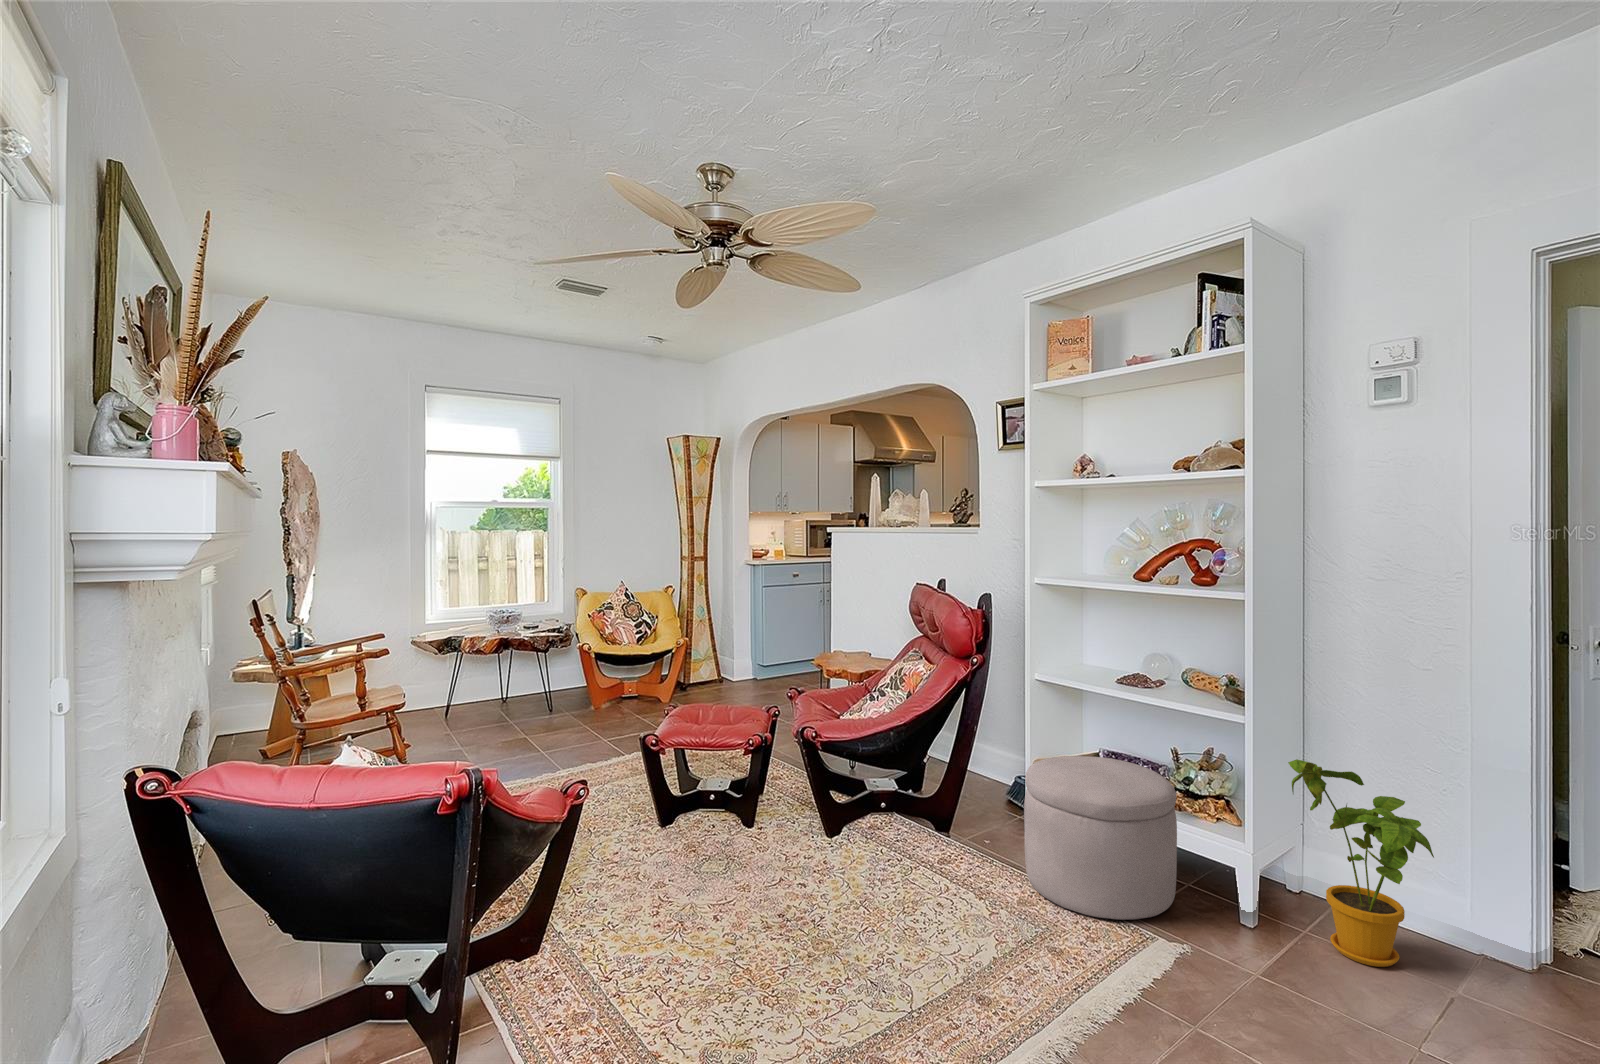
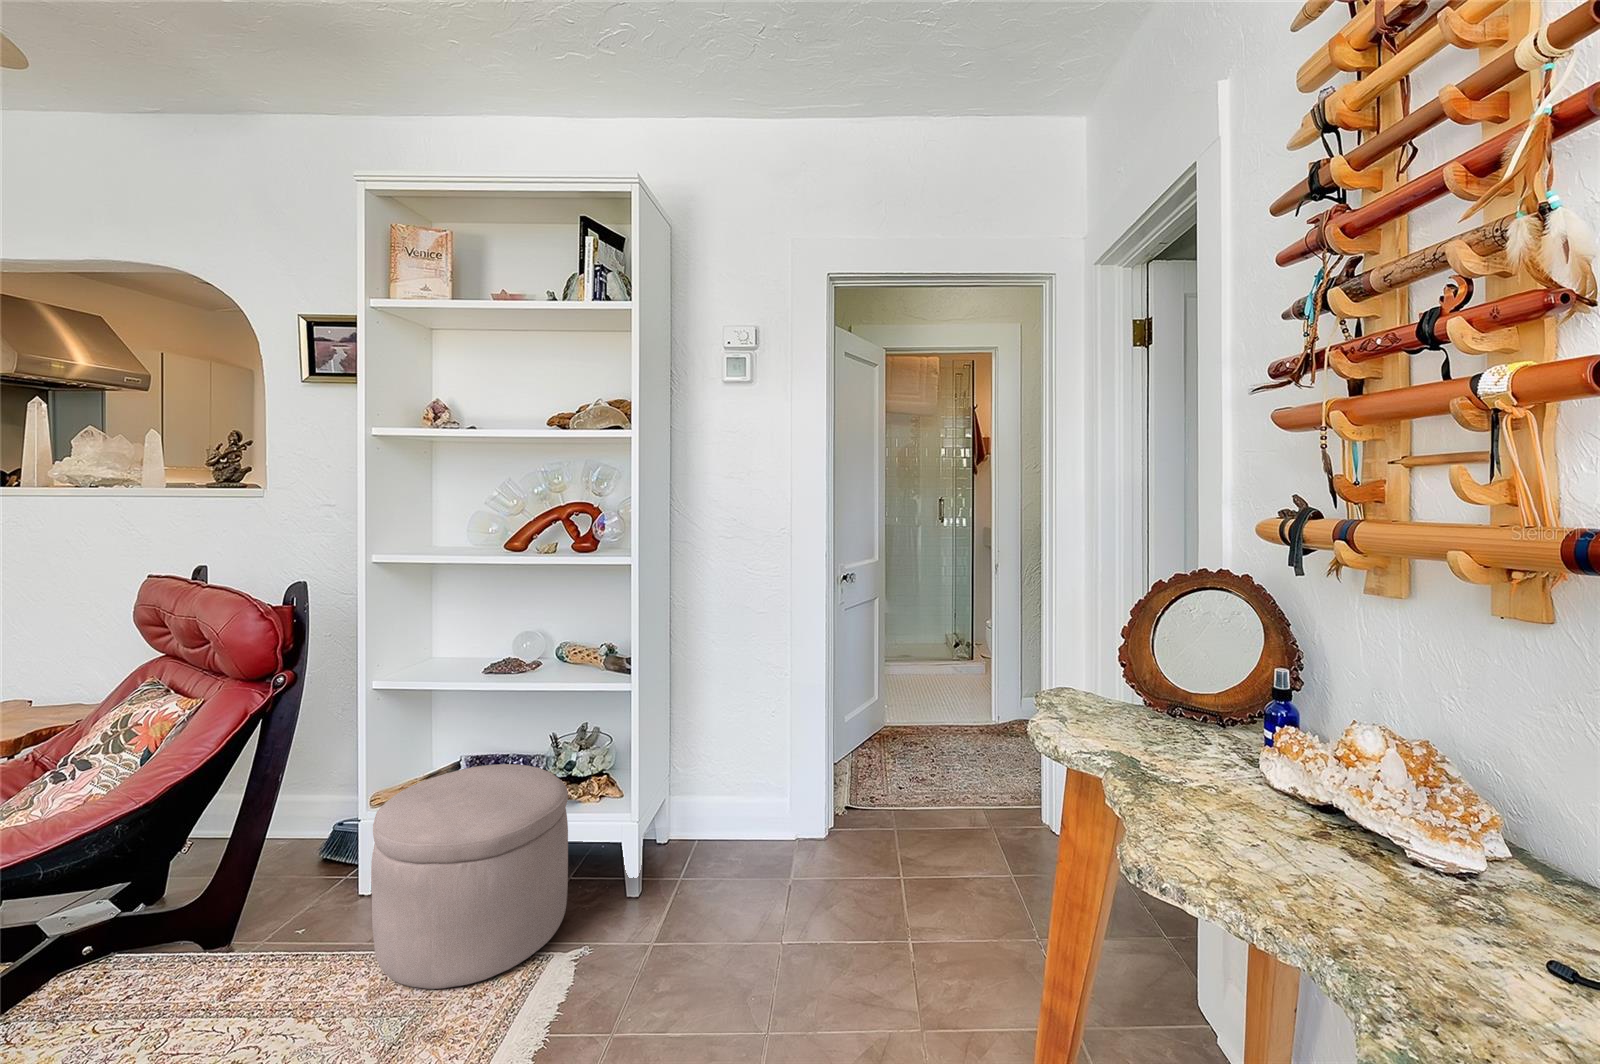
house plant: present [1288,759,1434,967] -> none [676,720,783,893]

